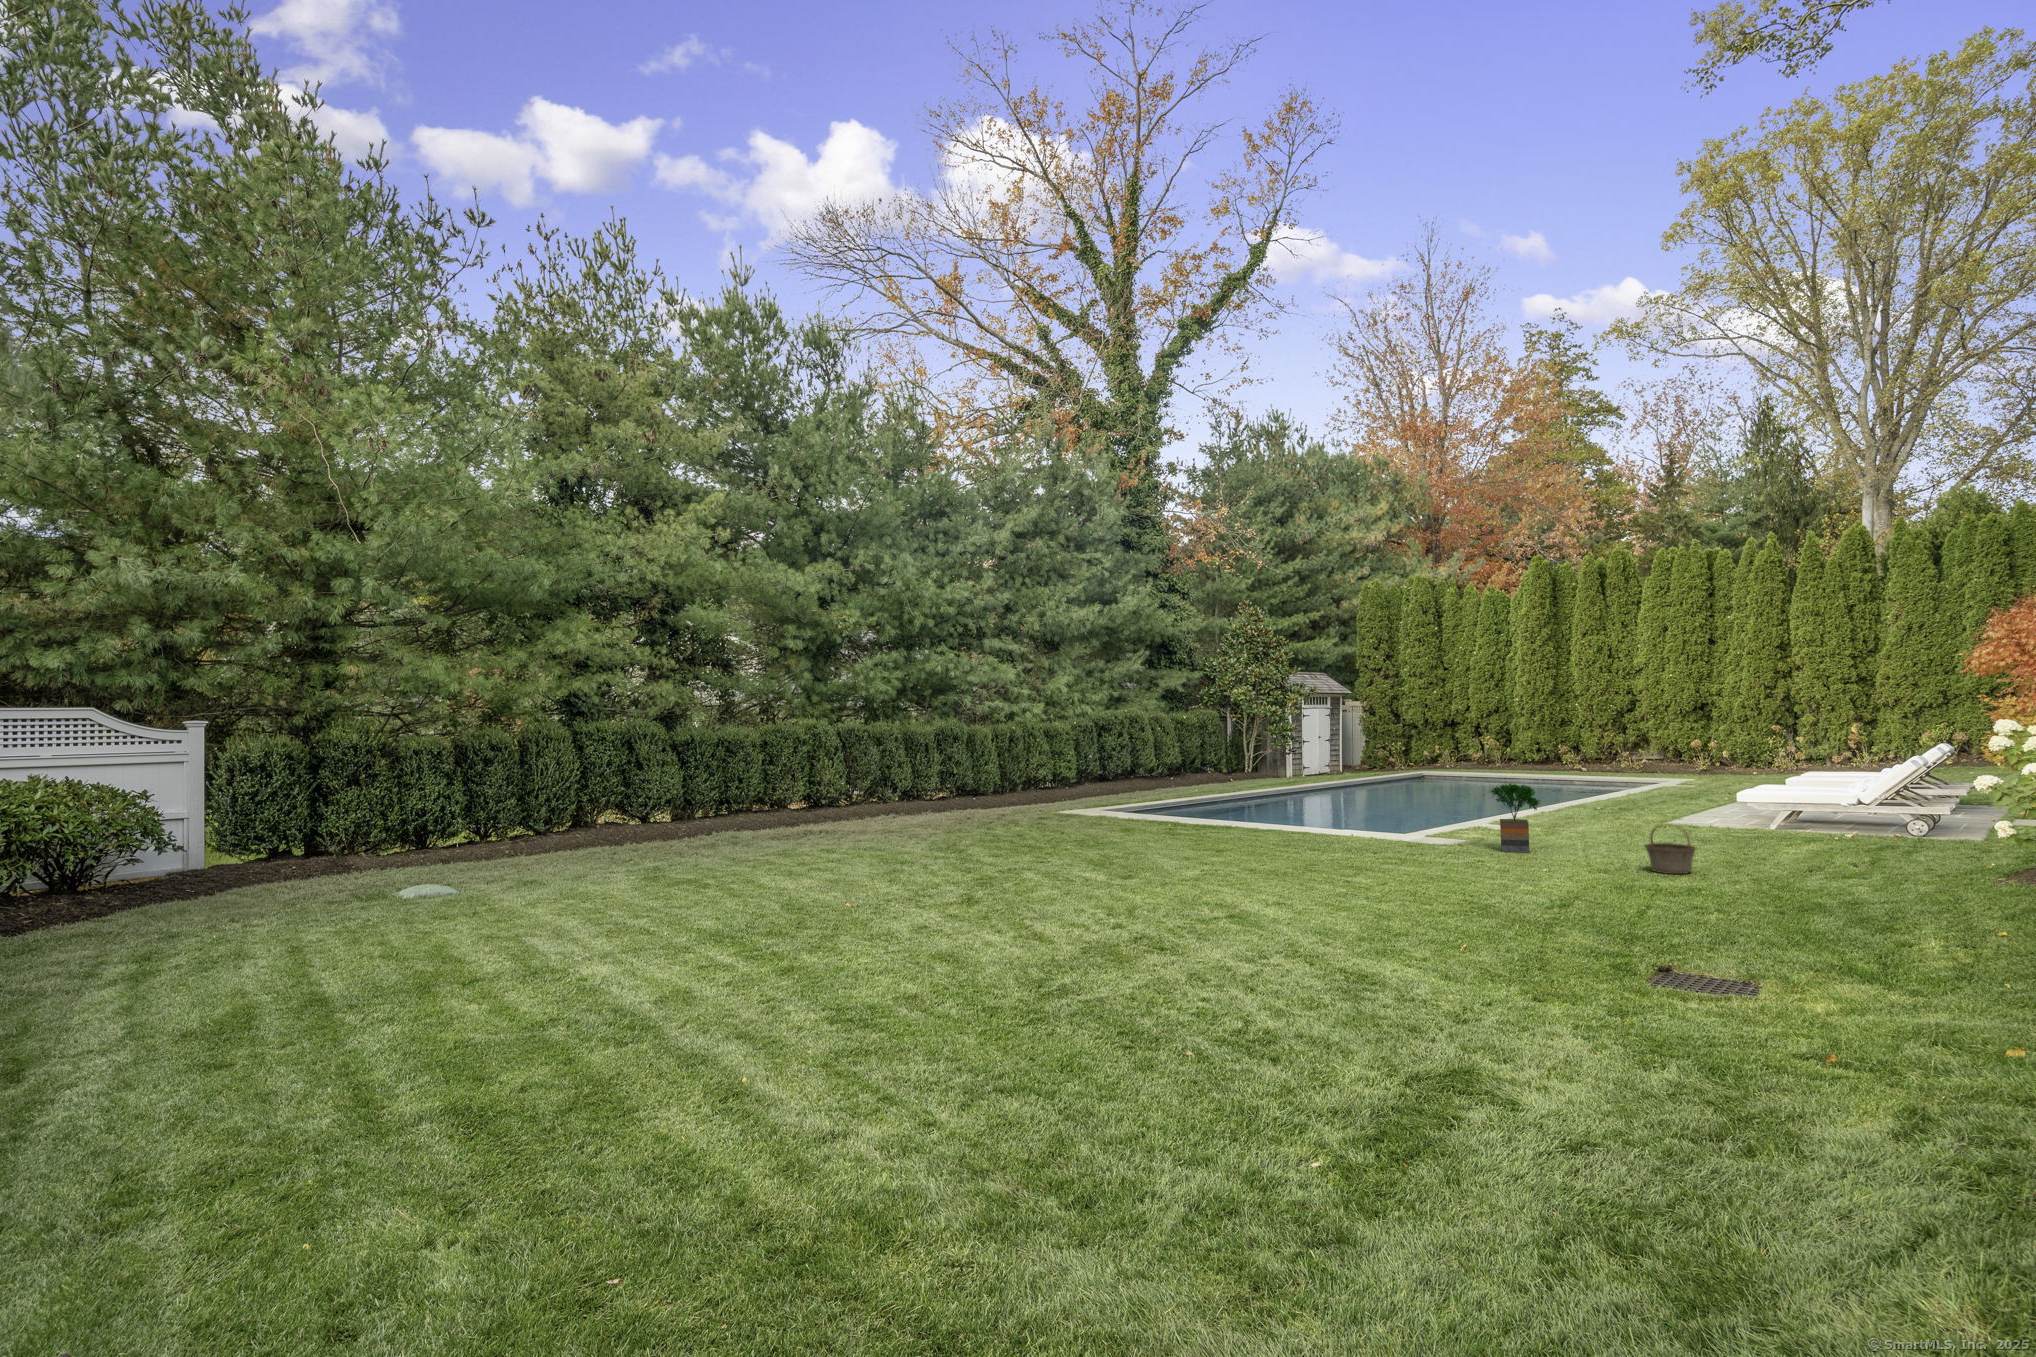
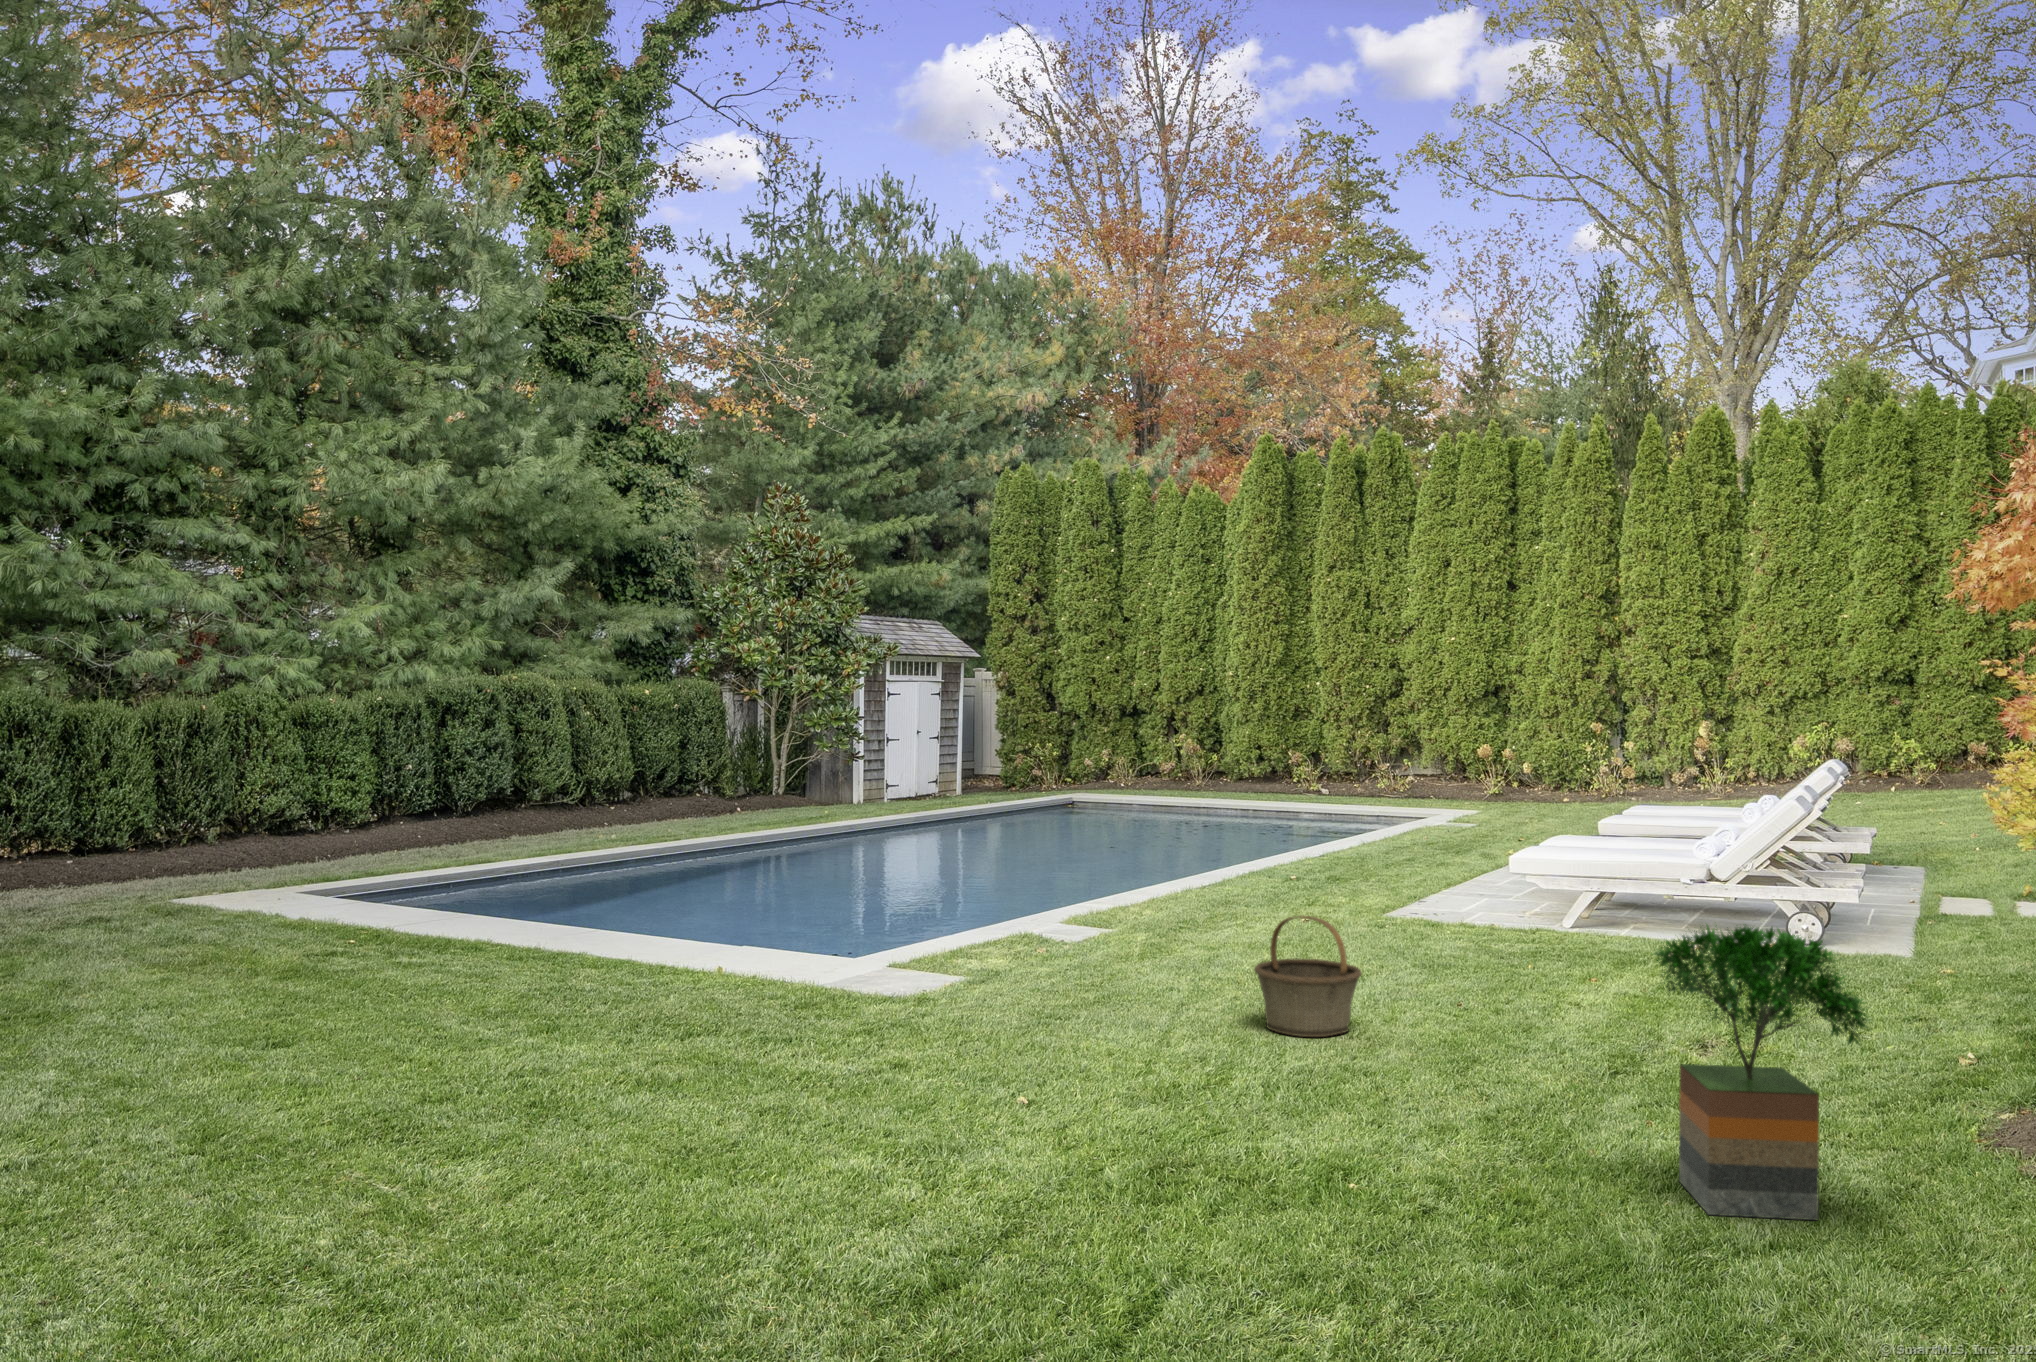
potted tree: present [1491,784,1540,853] -> present [1651,925,1869,1220]

